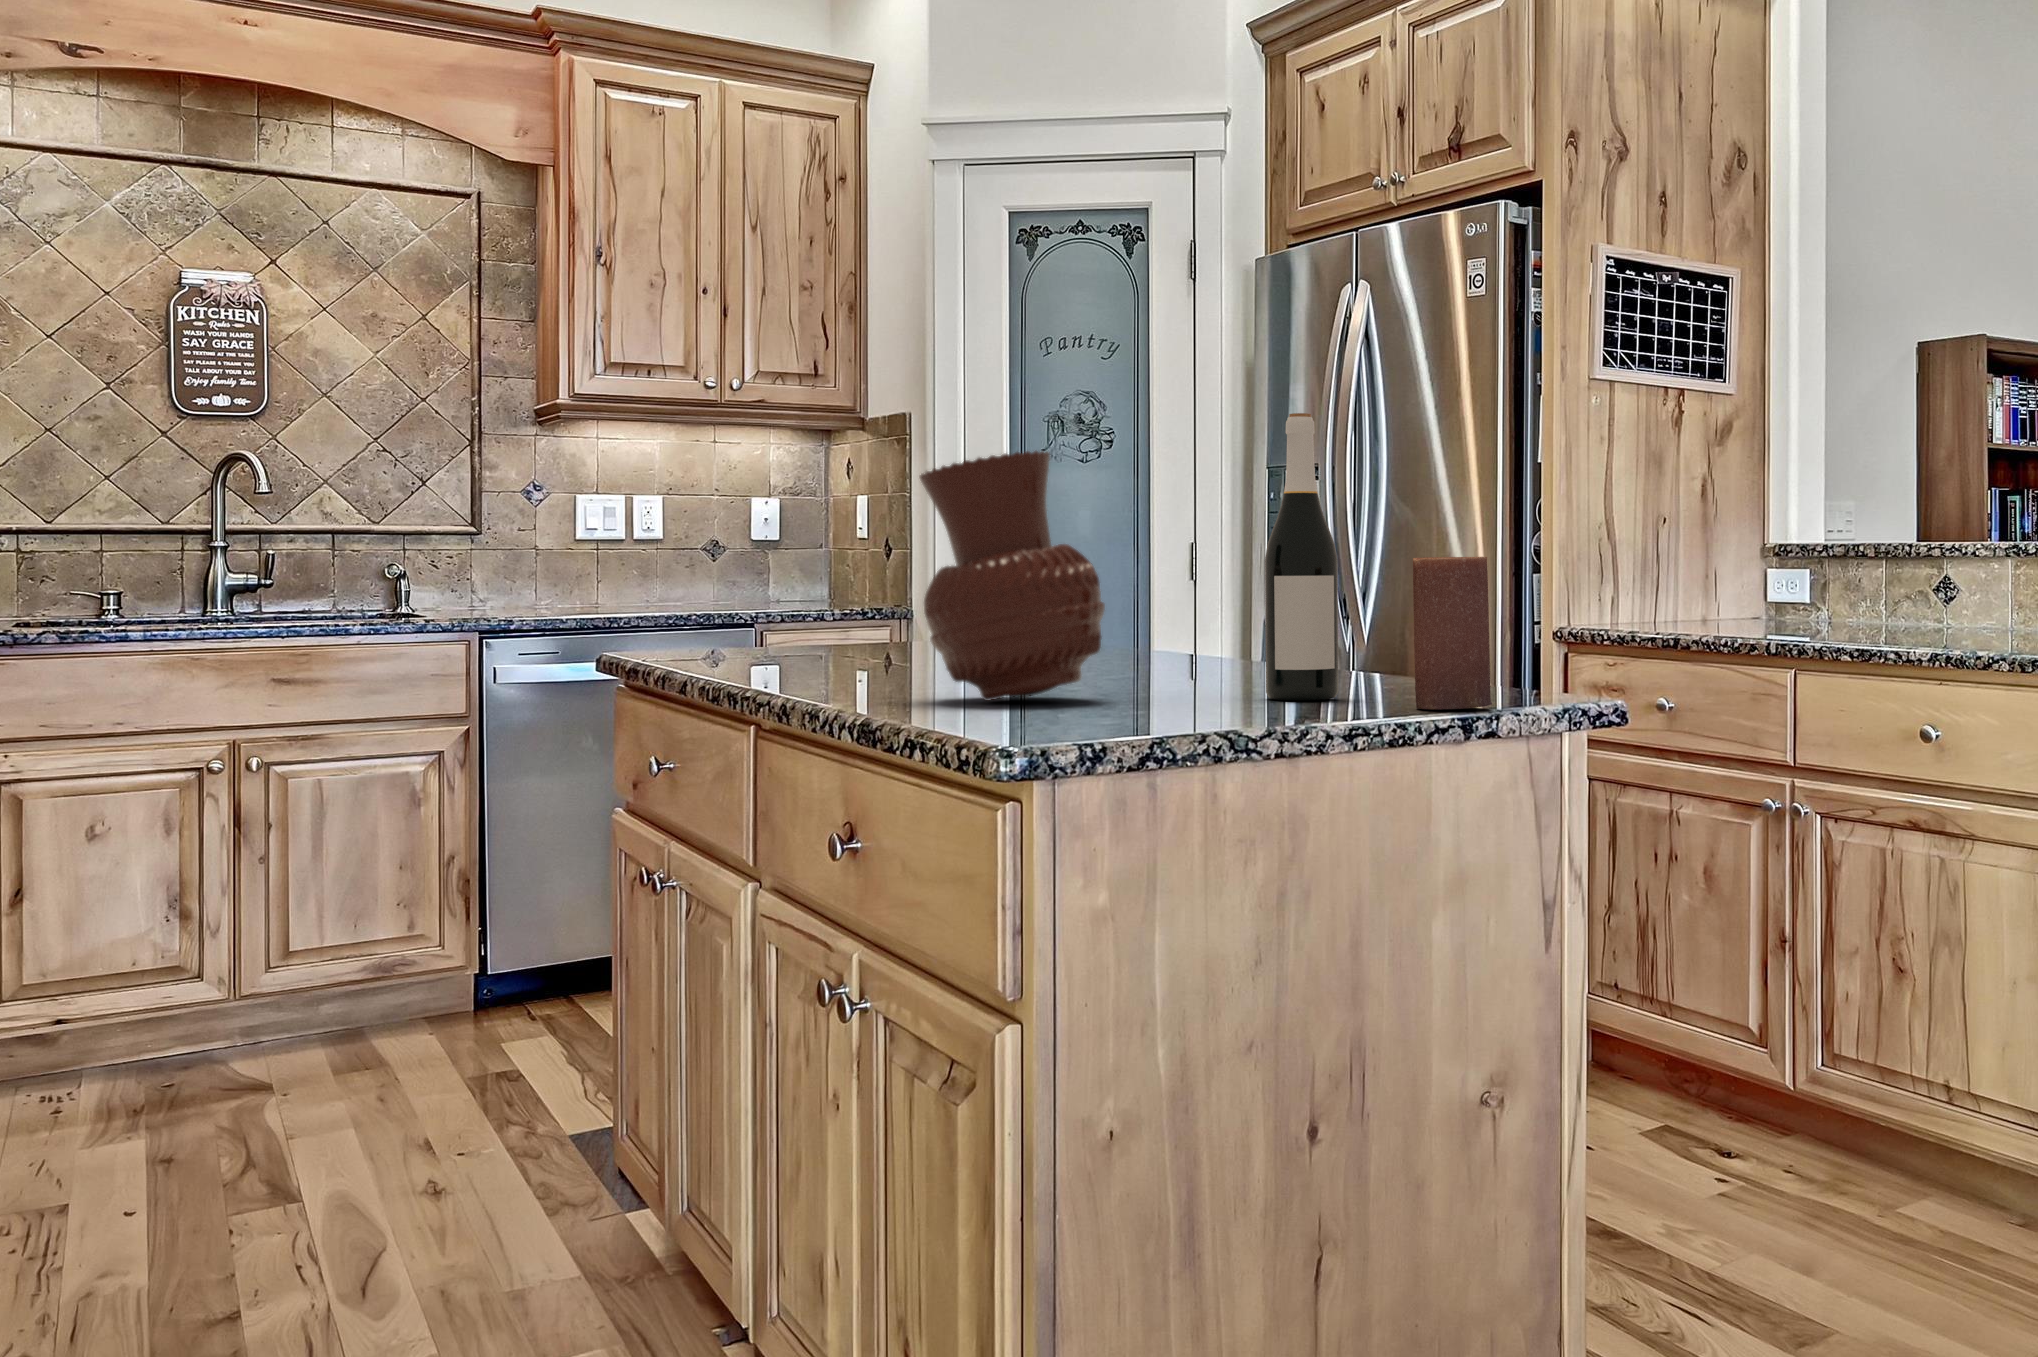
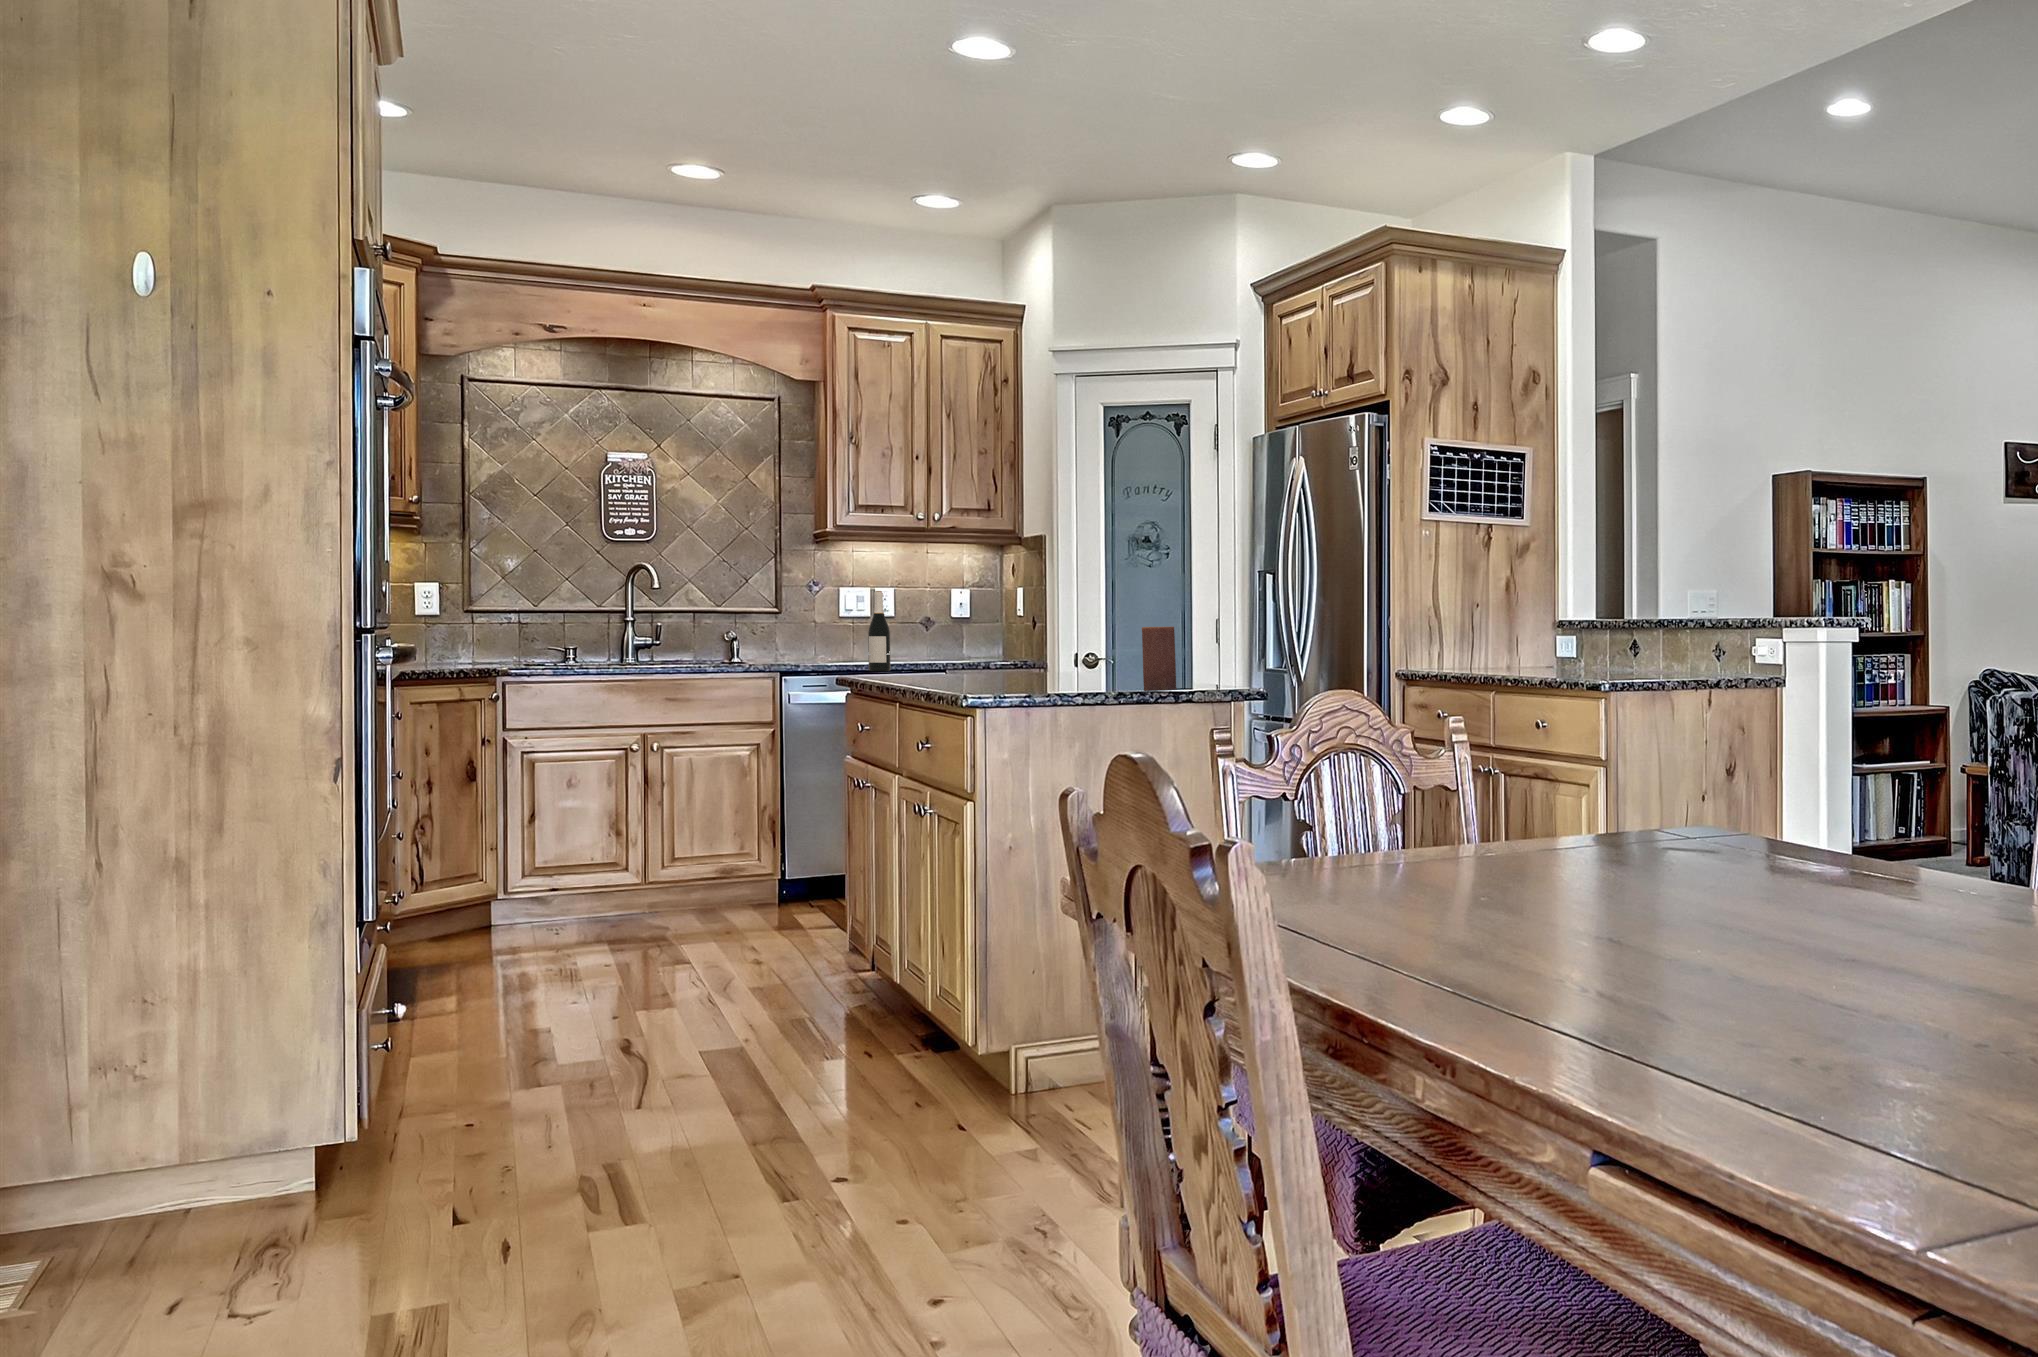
wine bottle: present [1265,413,1339,700] -> present [868,591,891,671]
vase: present [920,451,1105,701] -> none [943,581,1022,687]

